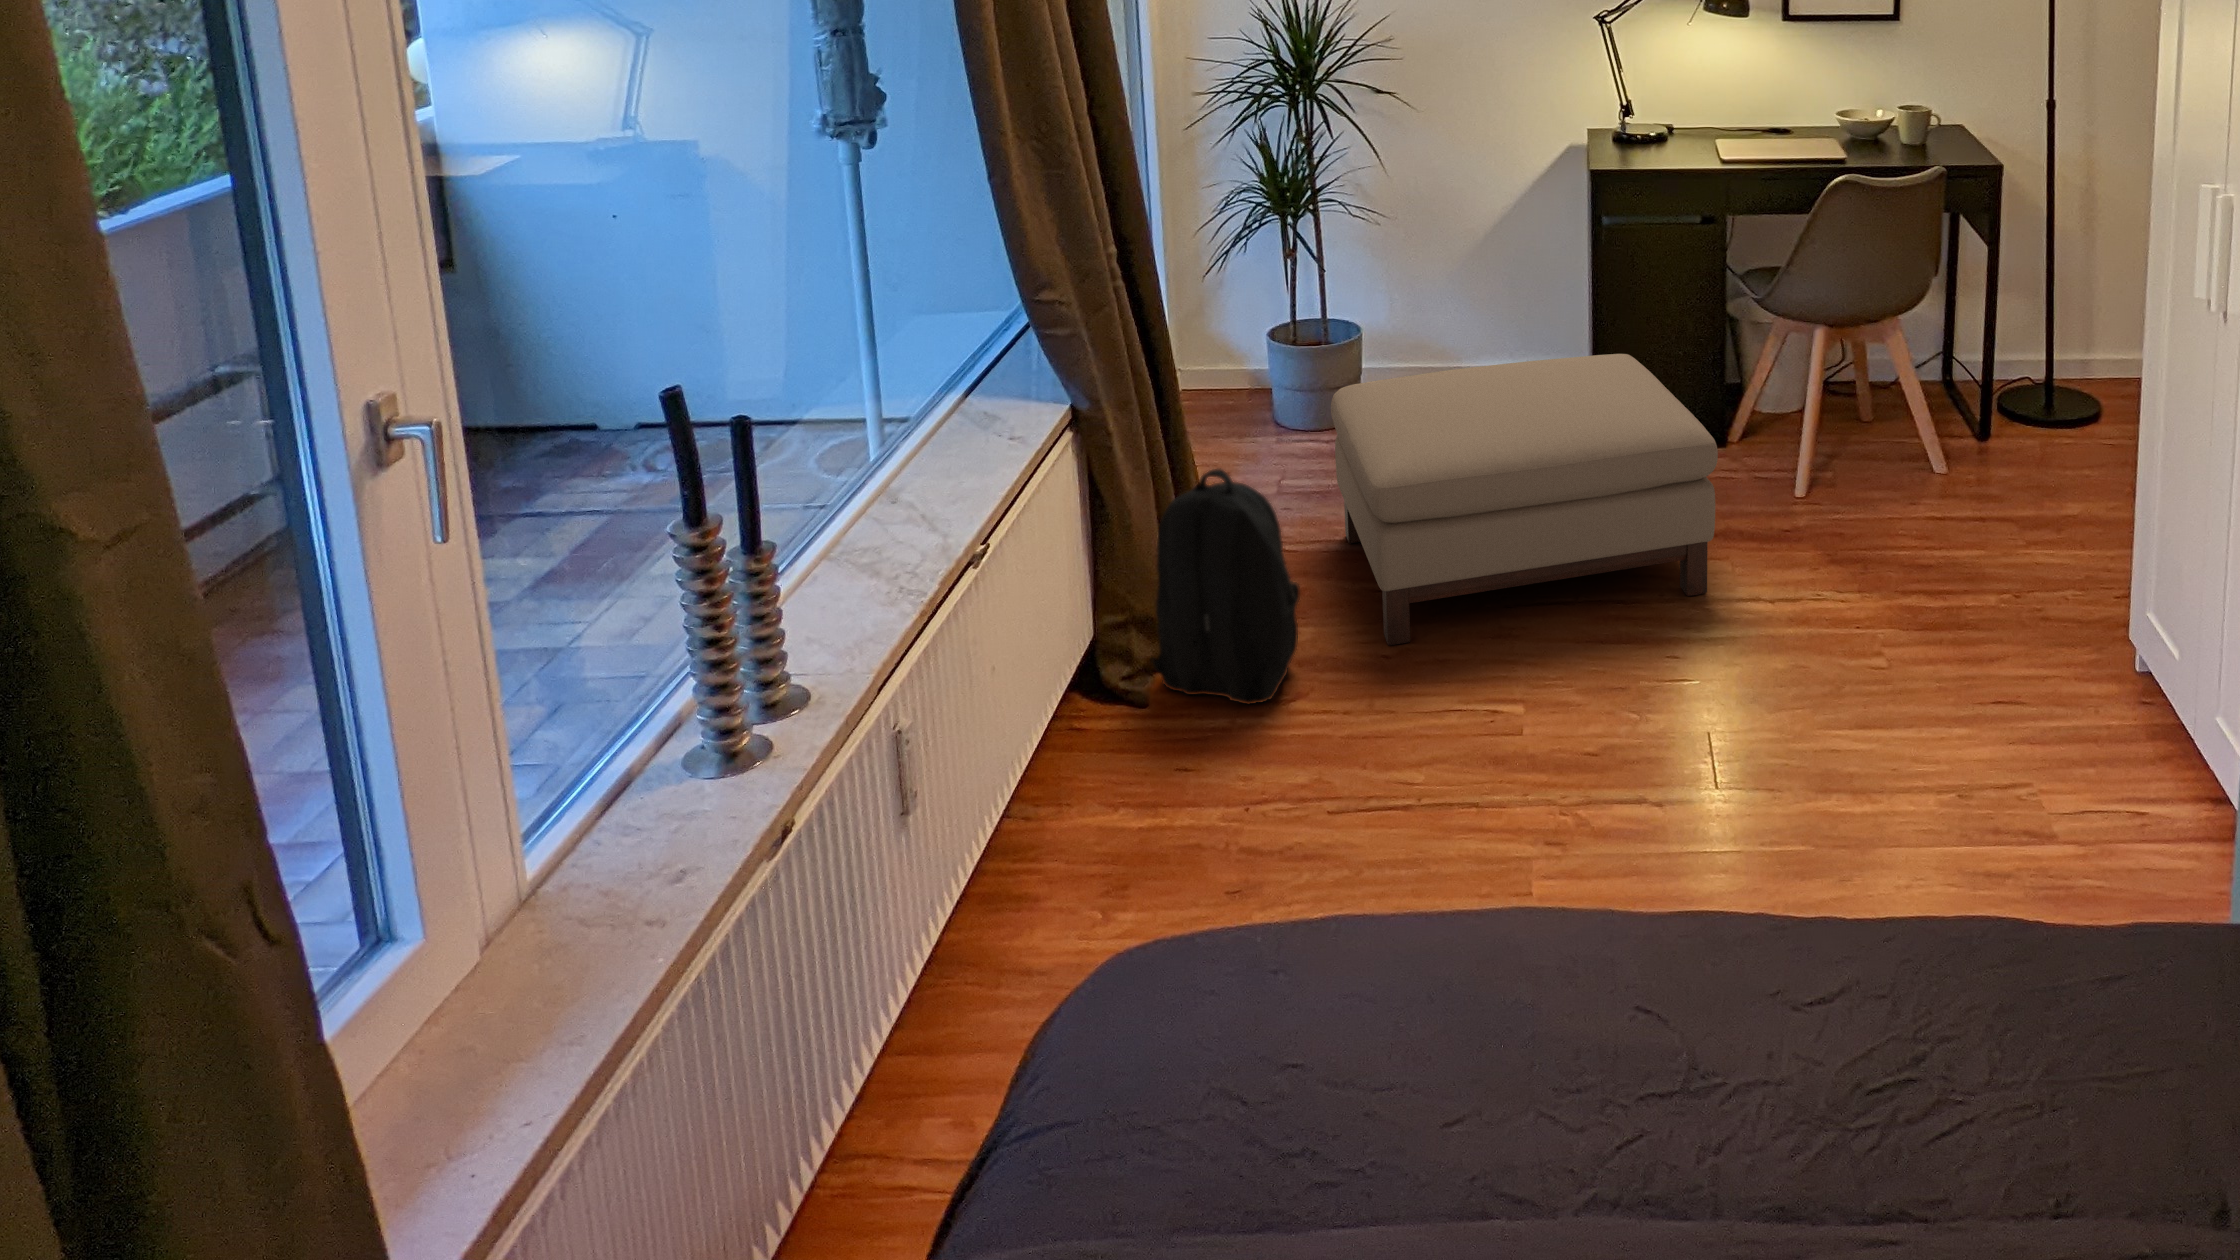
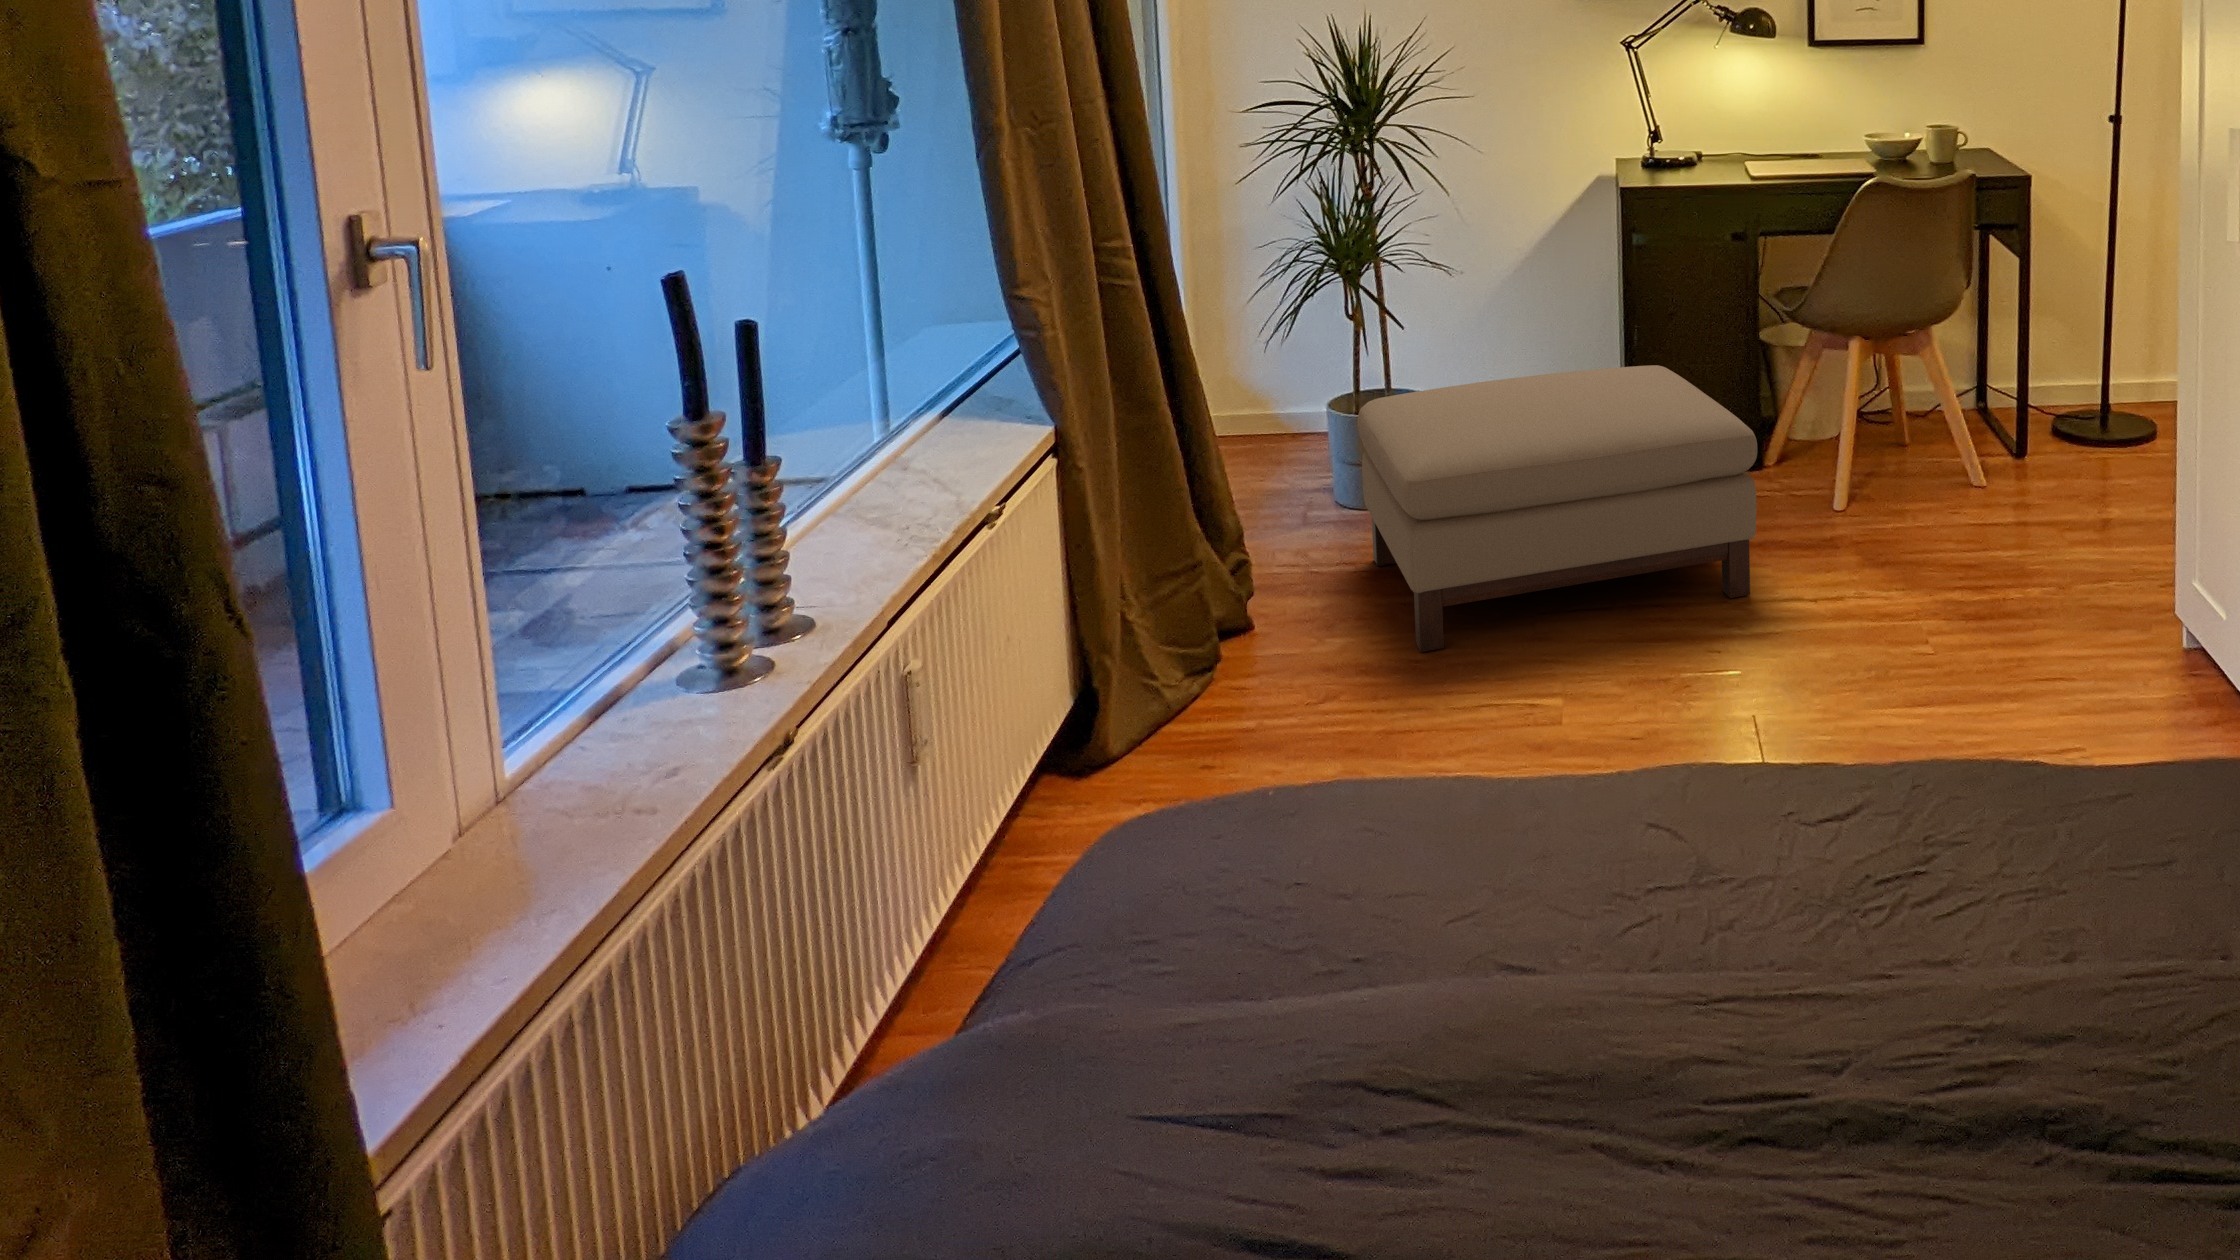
backpack: present [1150,468,1300,704] -> none [1170,460,1328,709]

